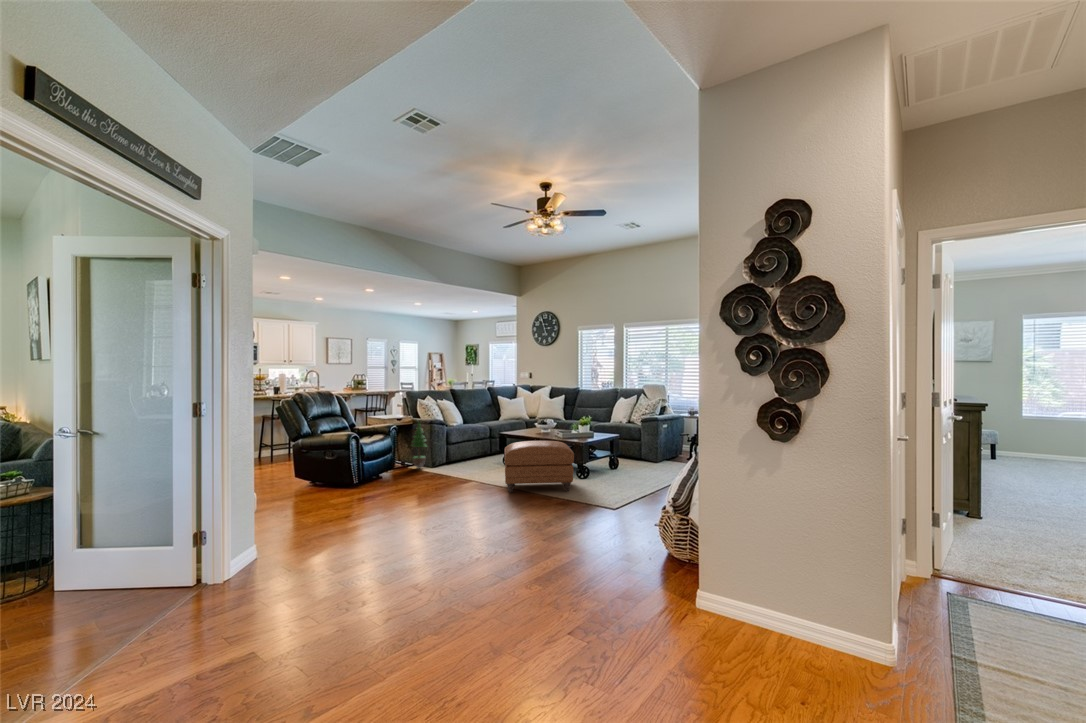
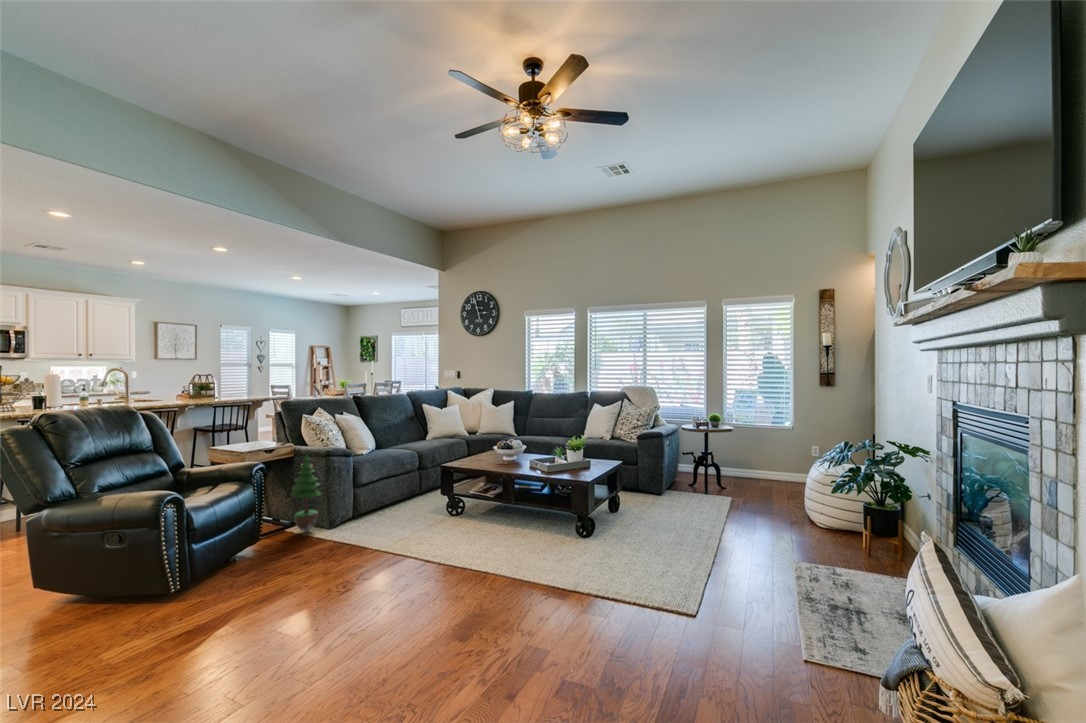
ottoman: present [505,441,574,493] -> none [469,482,598,586]

